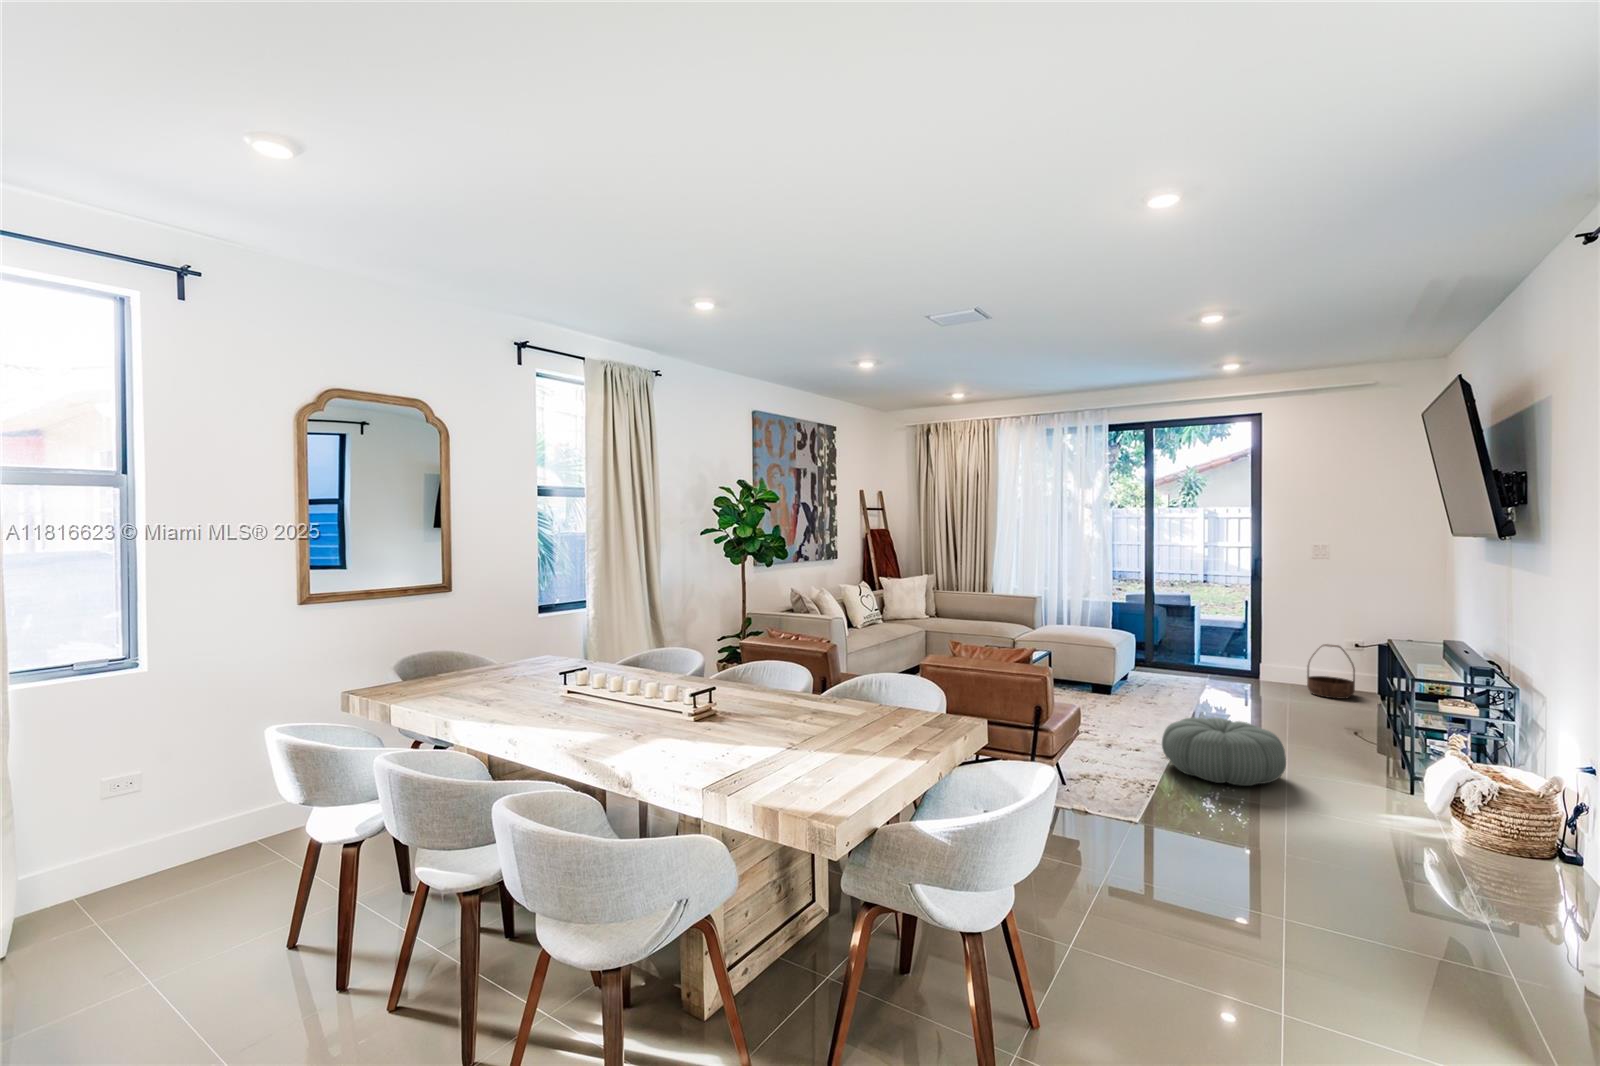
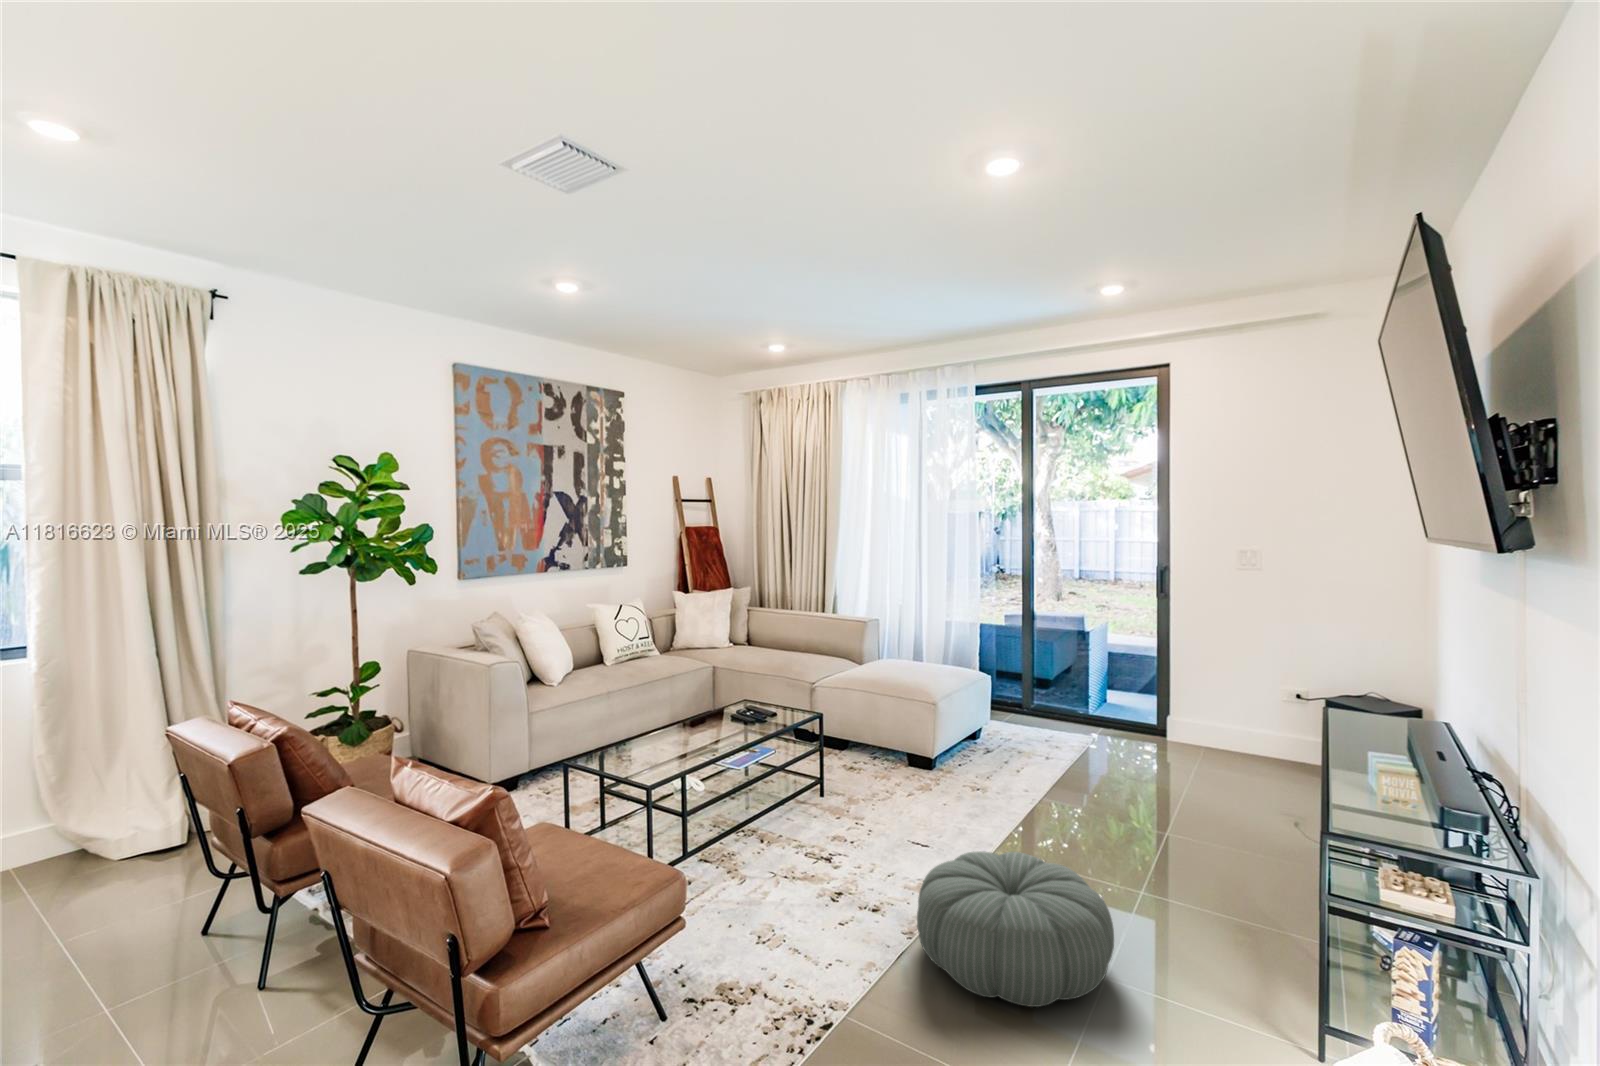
basket: present [1307,644,1355,699] -> none [1228,693,1294,775]

